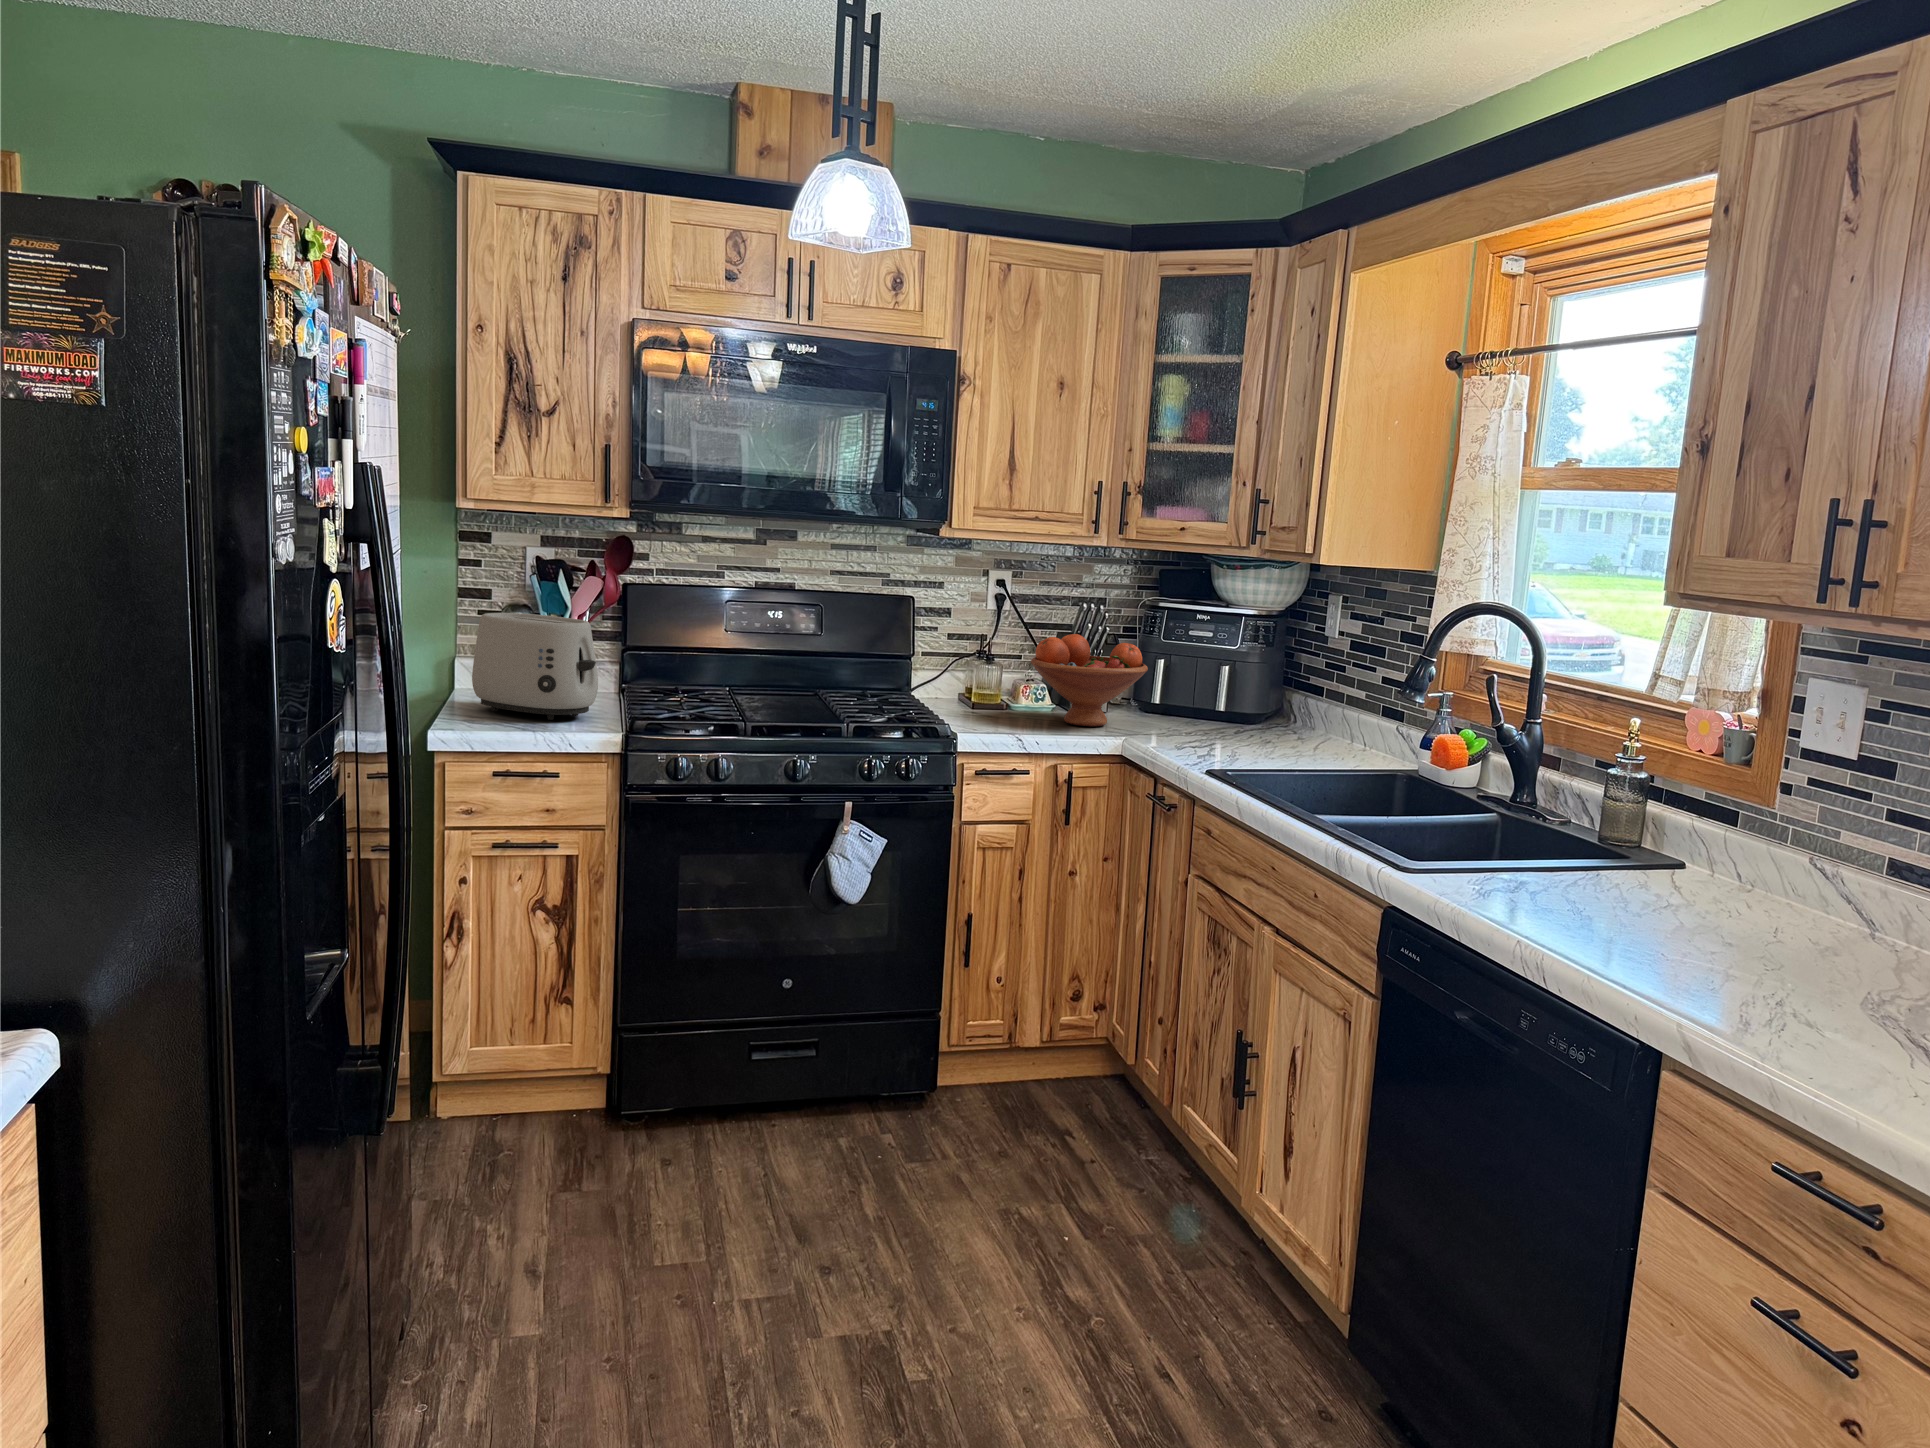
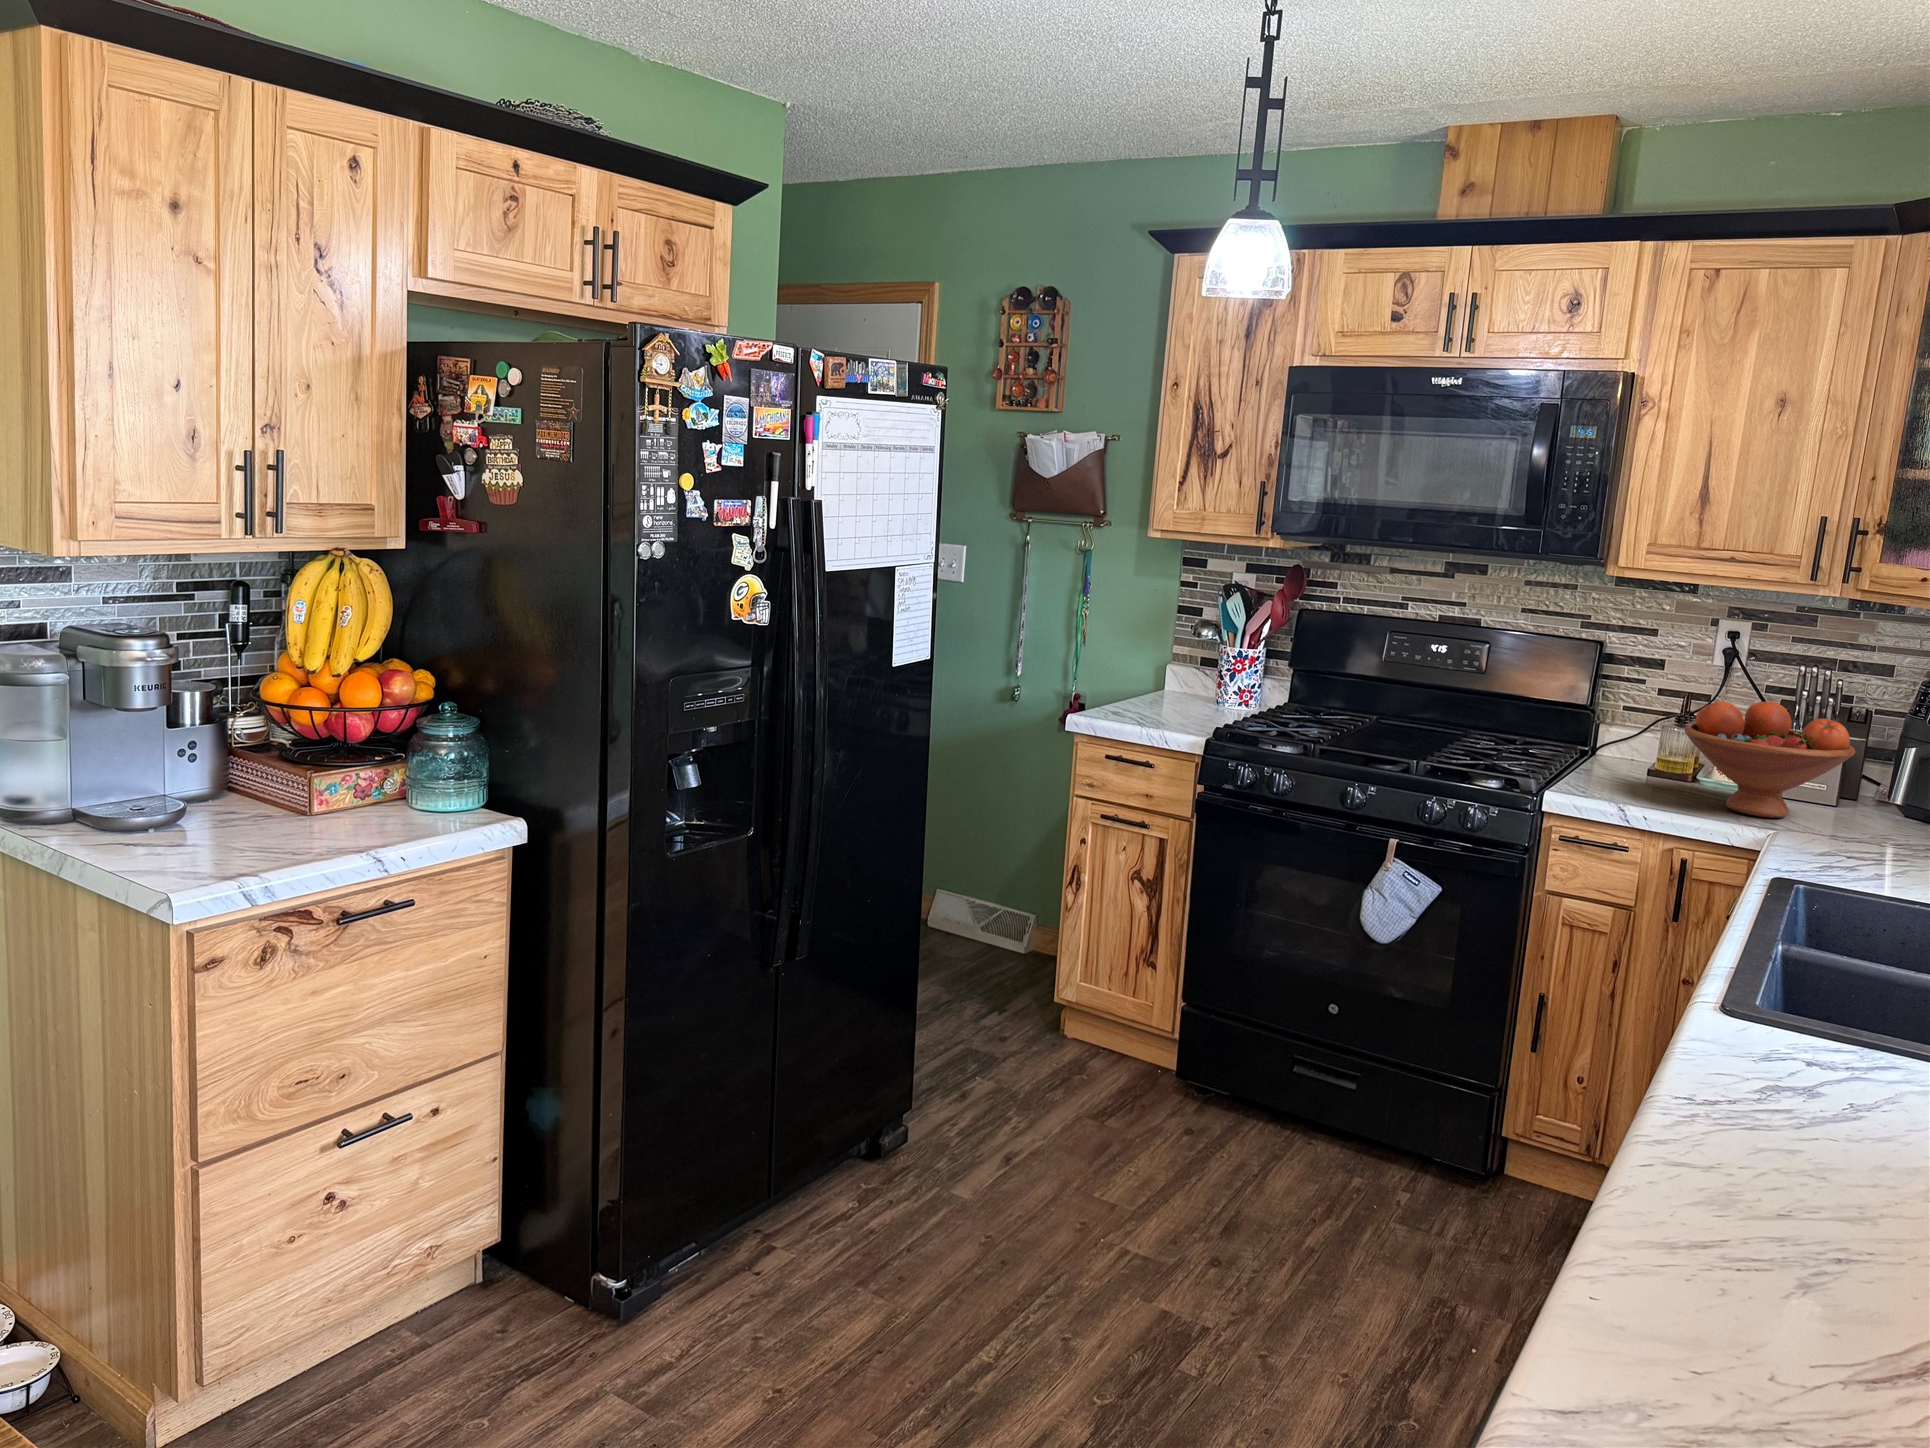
toaster: present [472,613,598,720] -> none [1131,625,1218,720]

